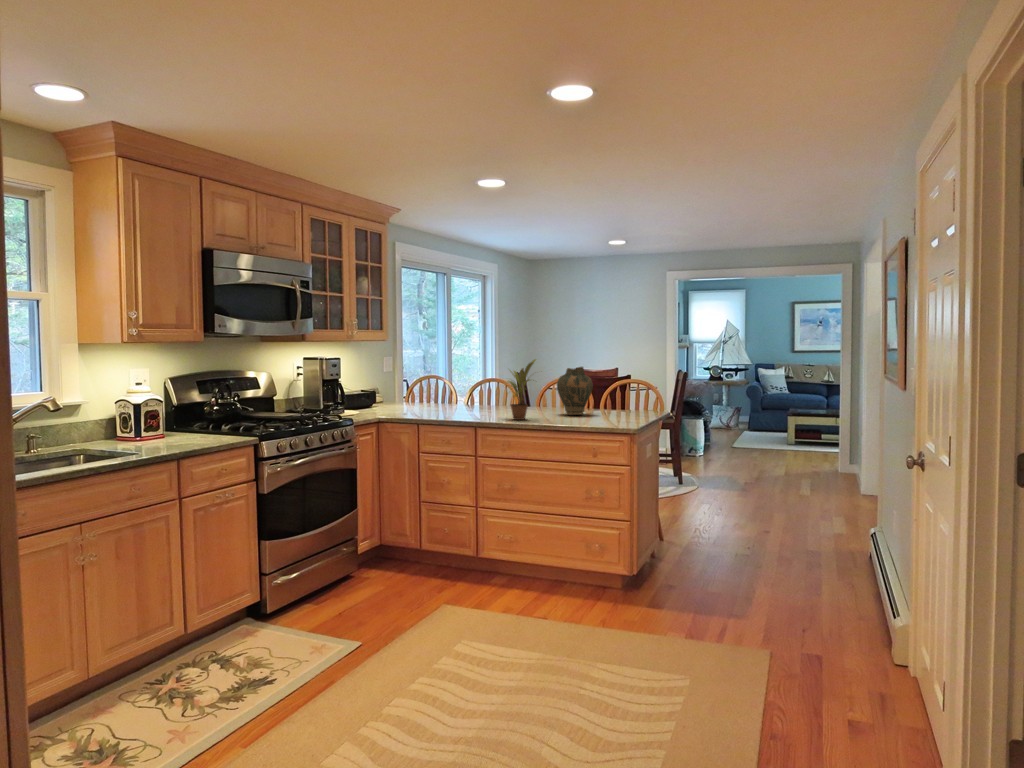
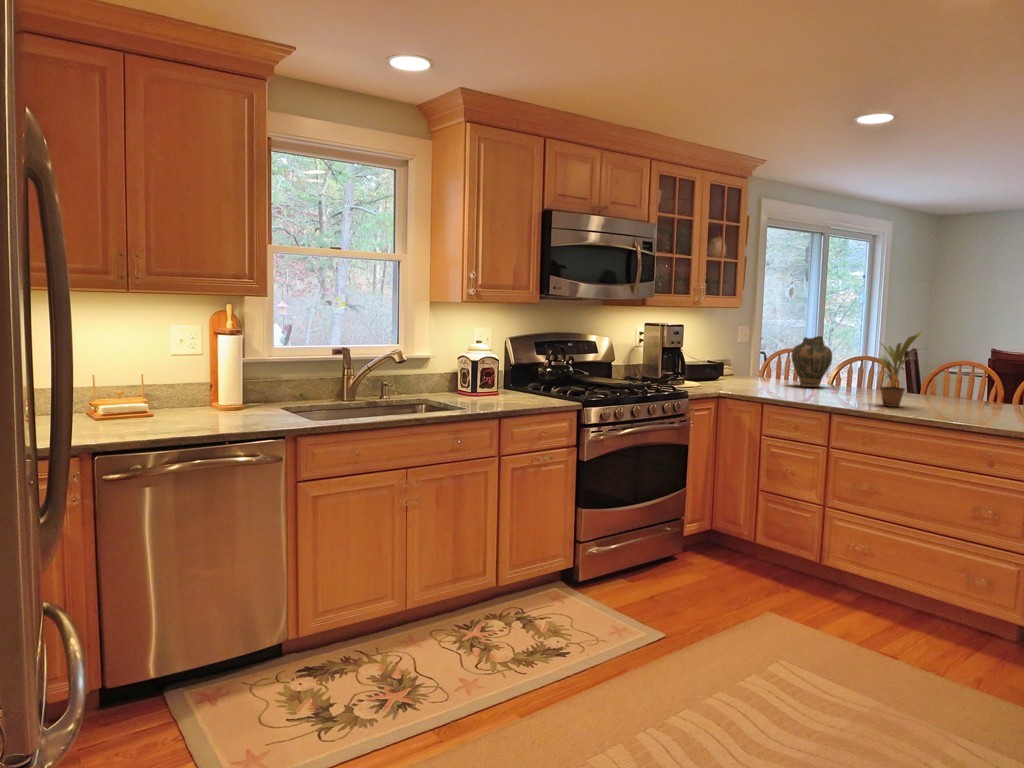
vase: present [557,367,593,415] -> present [792,336,832,387]

